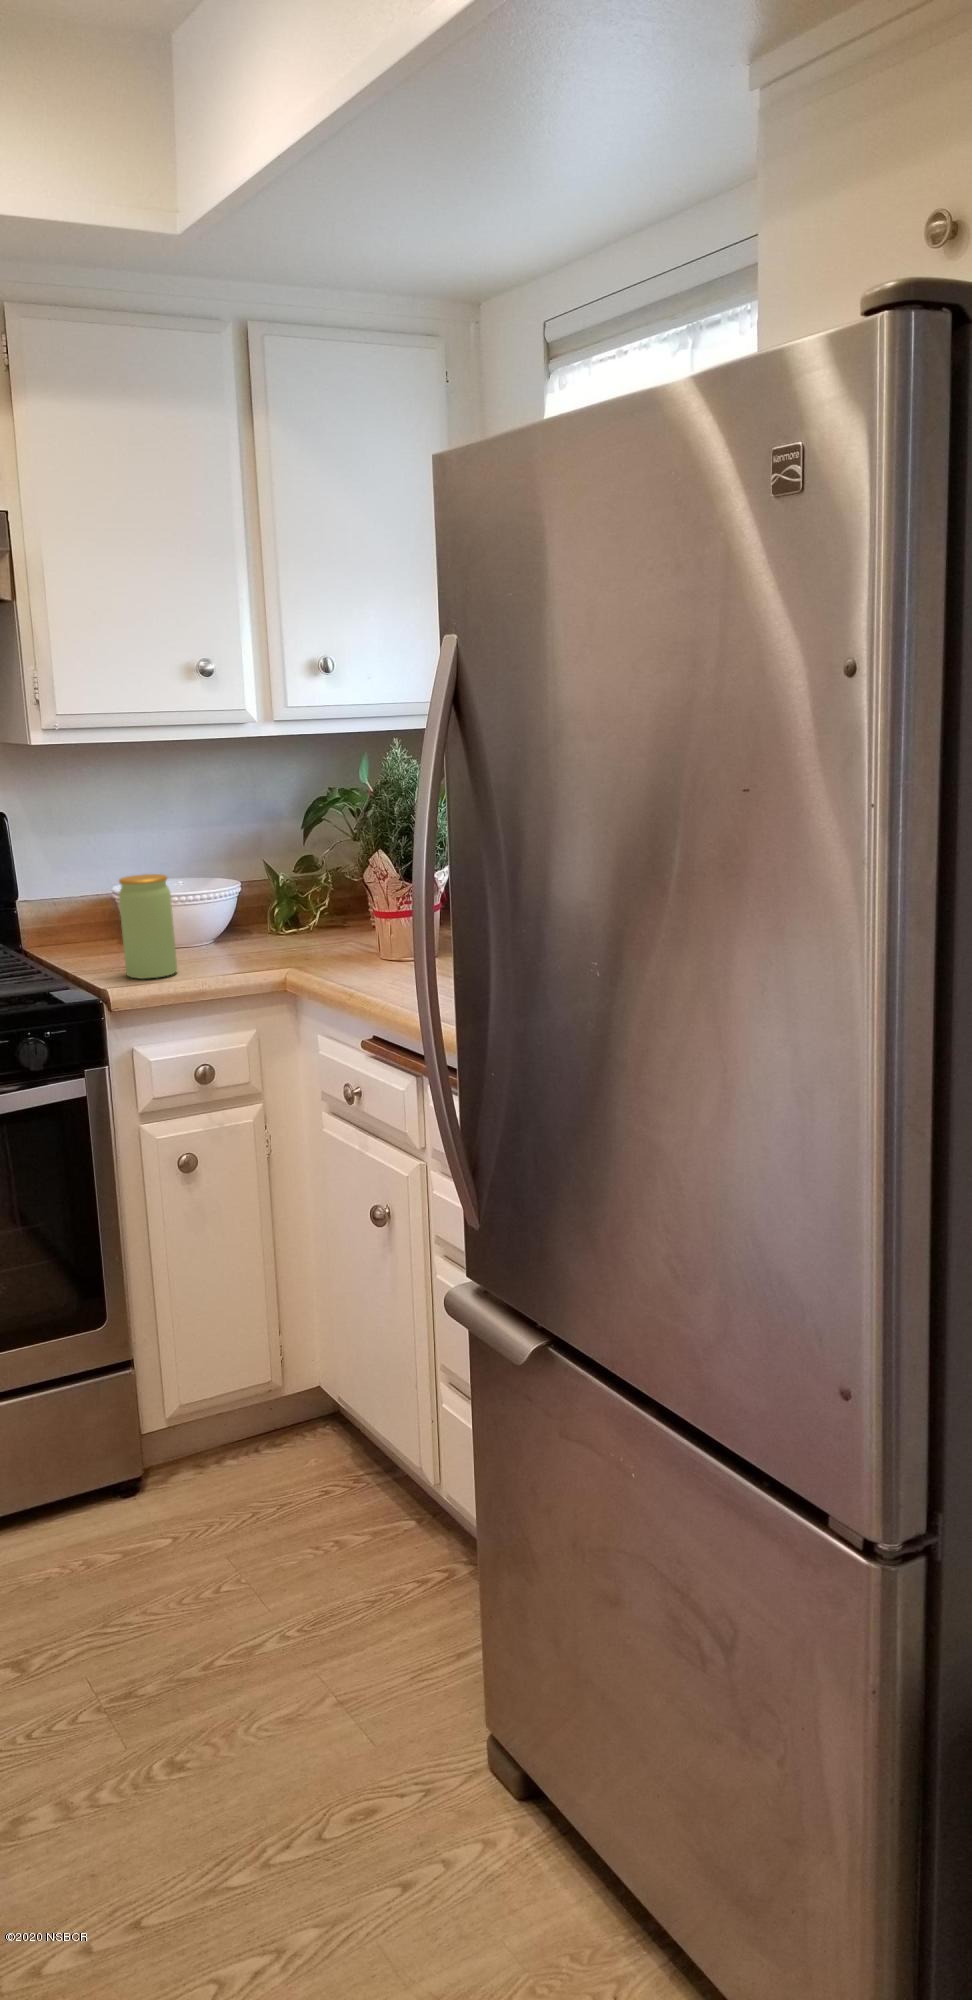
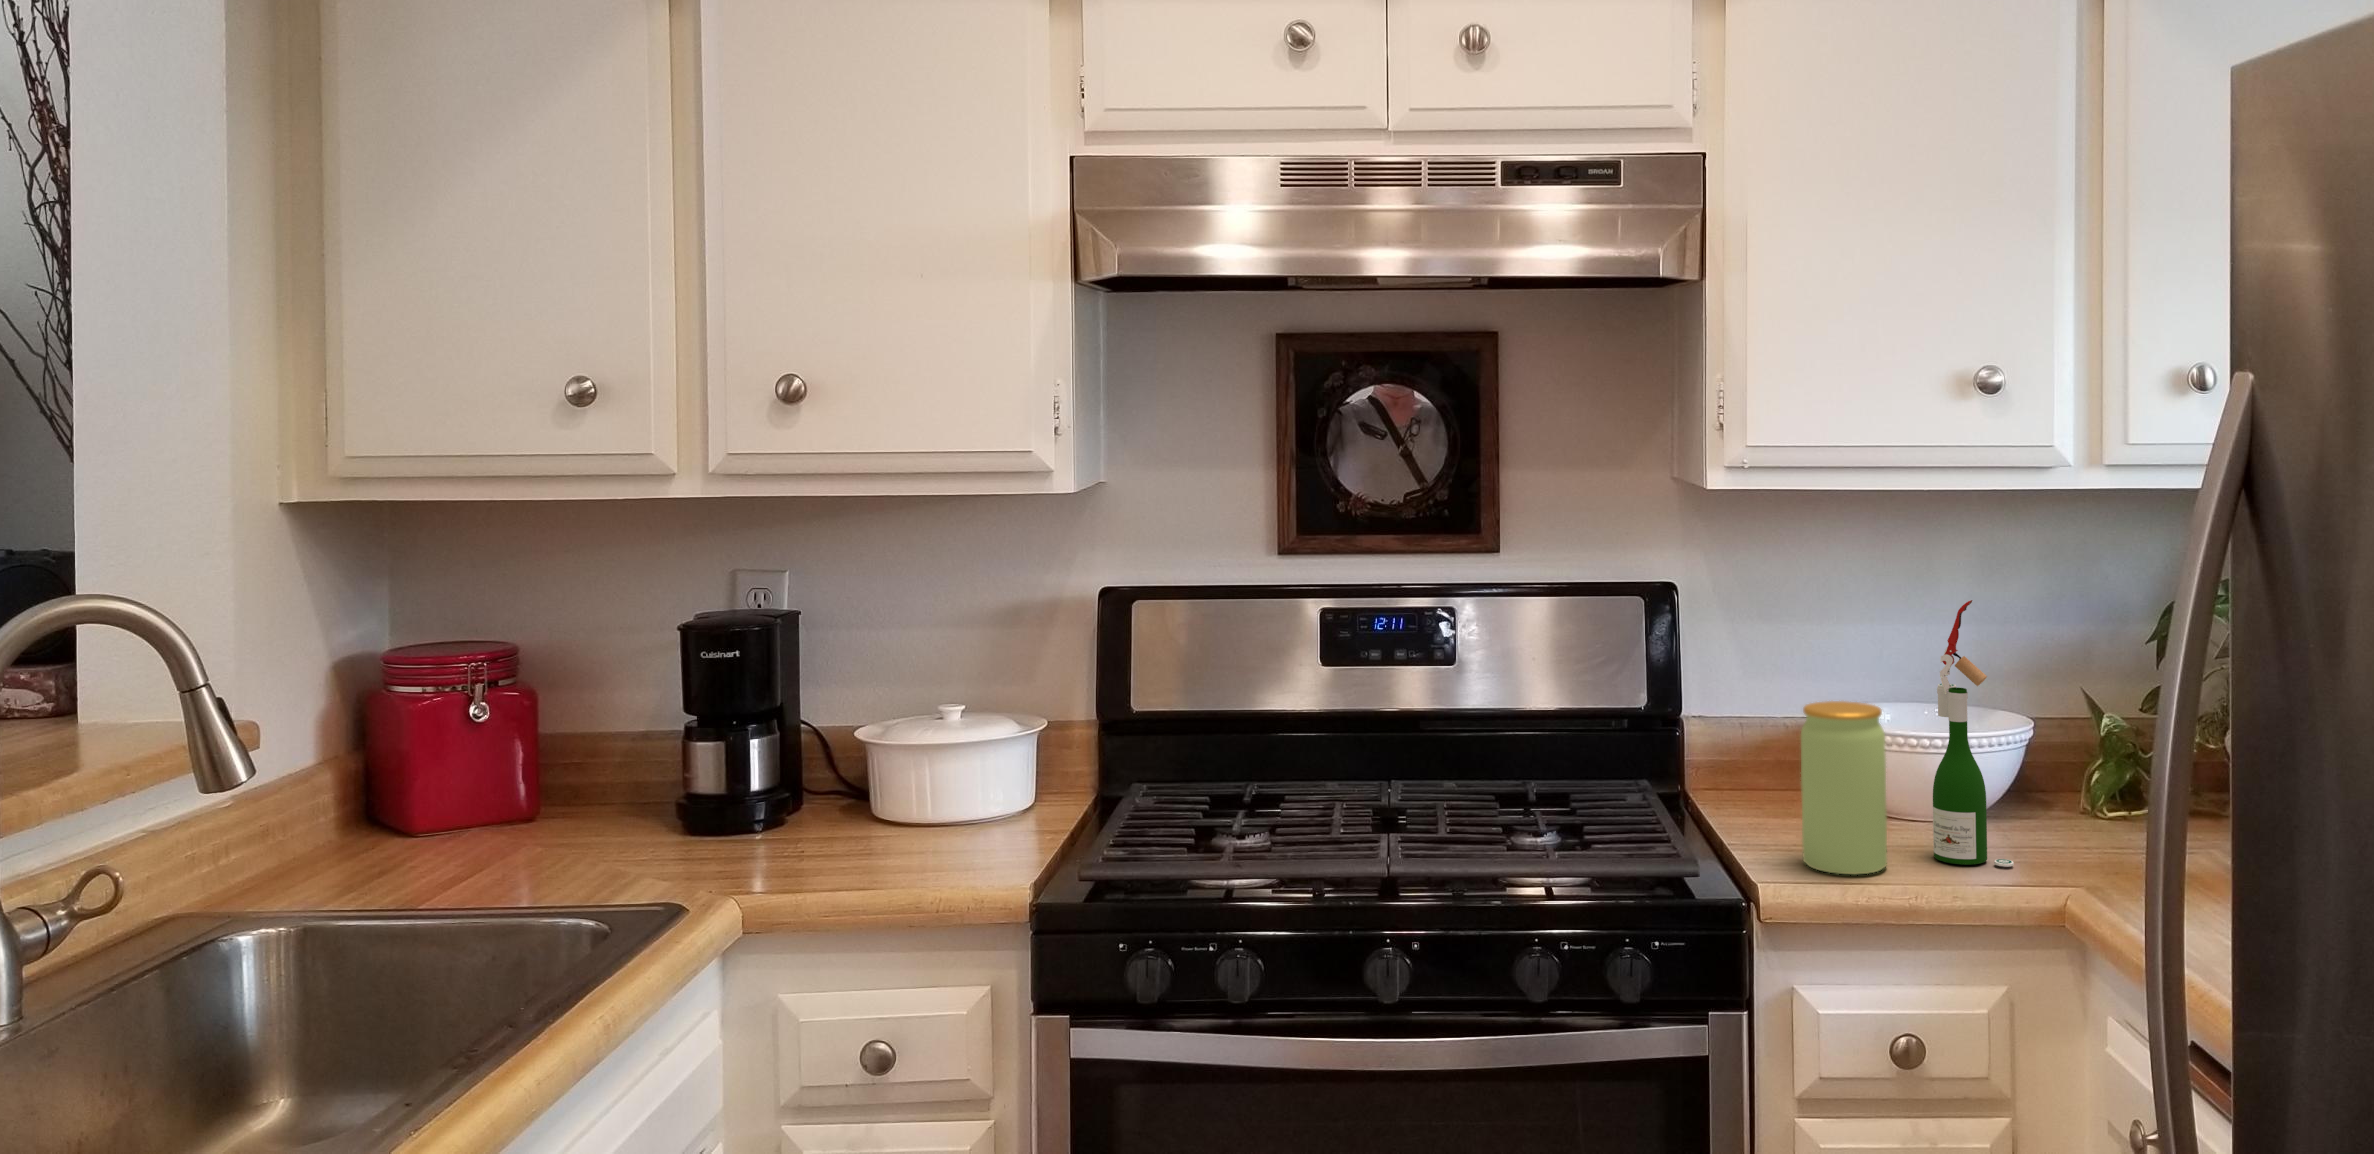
wine bottle: none [194,804,247,964] -> present [1933,600,2014,867]

